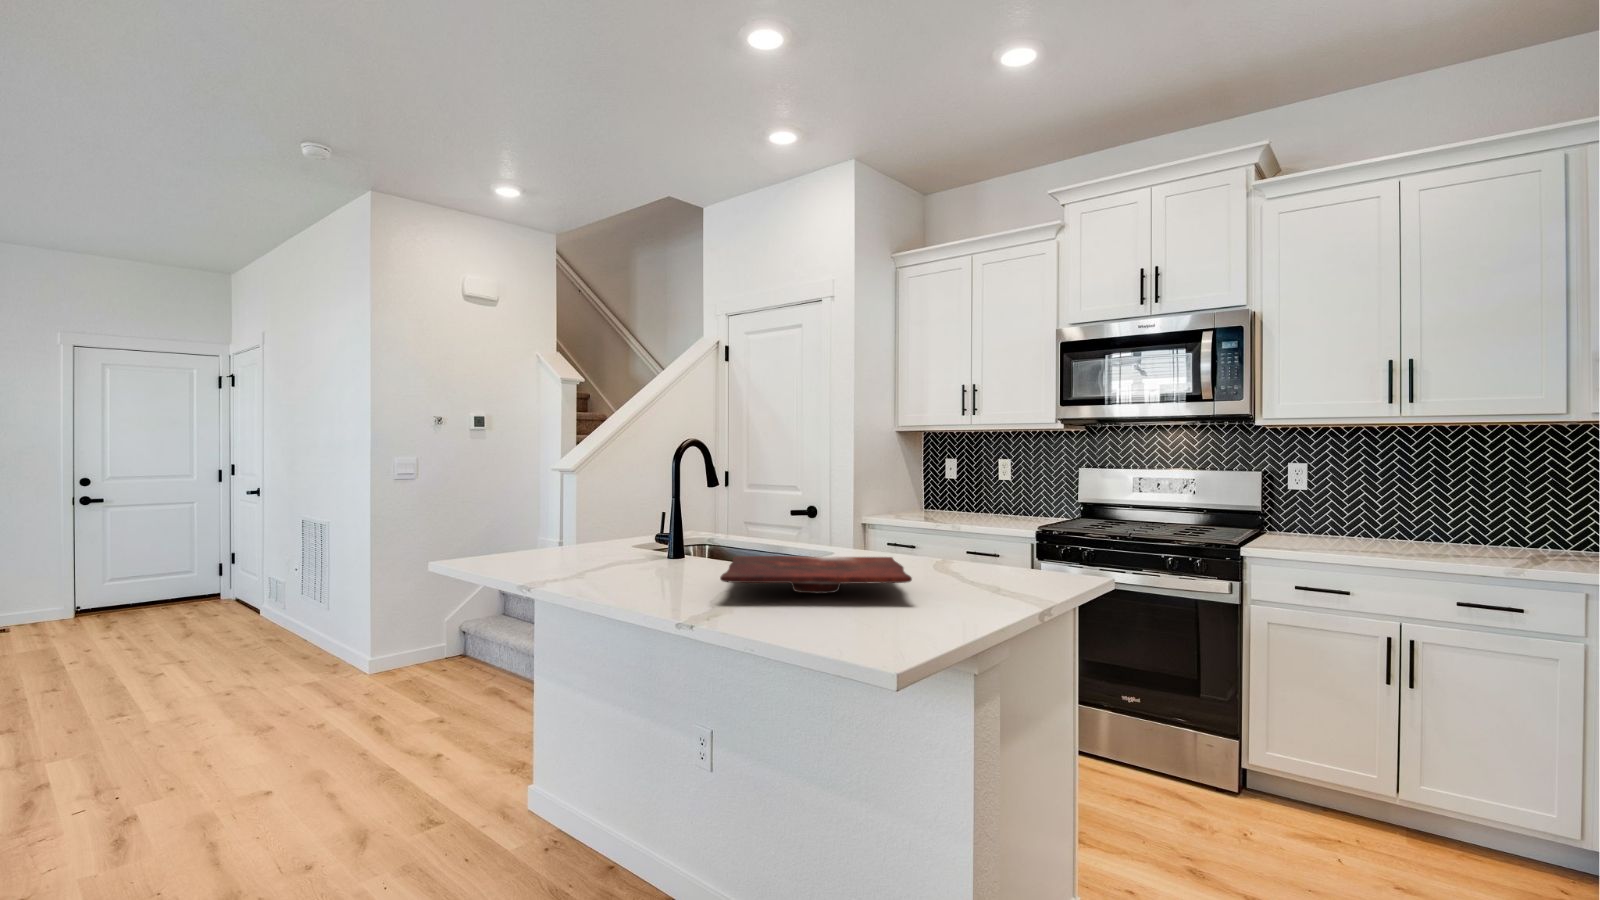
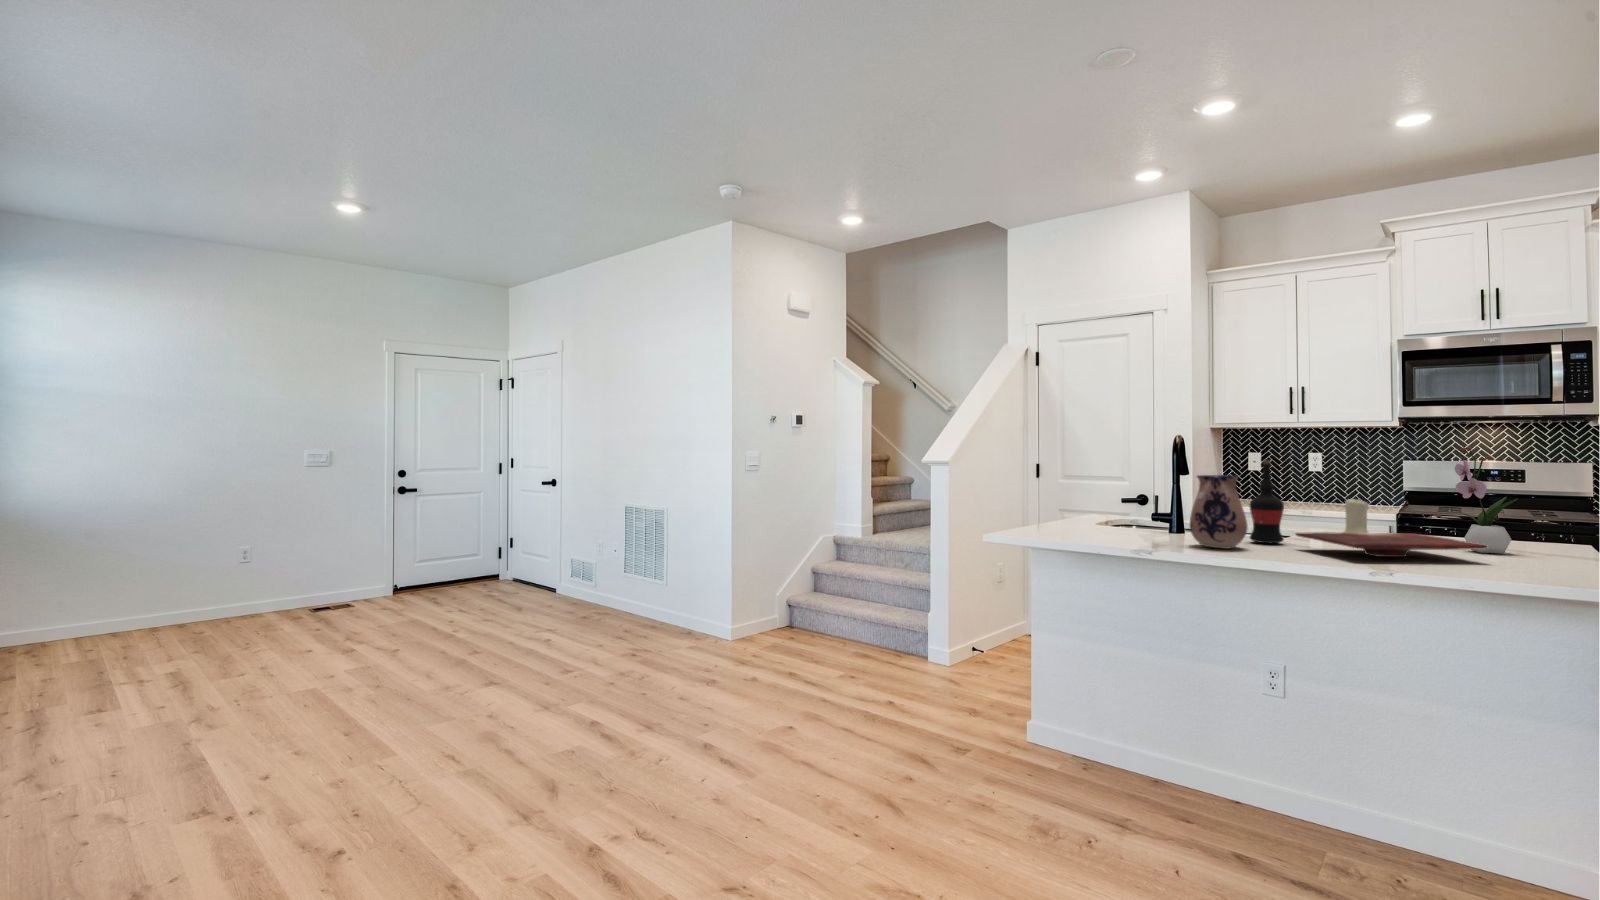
flower arrangement: none [948,438,1007,586] -> present [1455,447,1518,554]
wine bottle: none [717,458,757,570] -> present [1249,460,1284,543]
ceramic pitcher: none [603,477,678,579] -> present [1190,475,1248,548]
candle: none [882,508,913,559] -> present [1344,499,1369,533]

